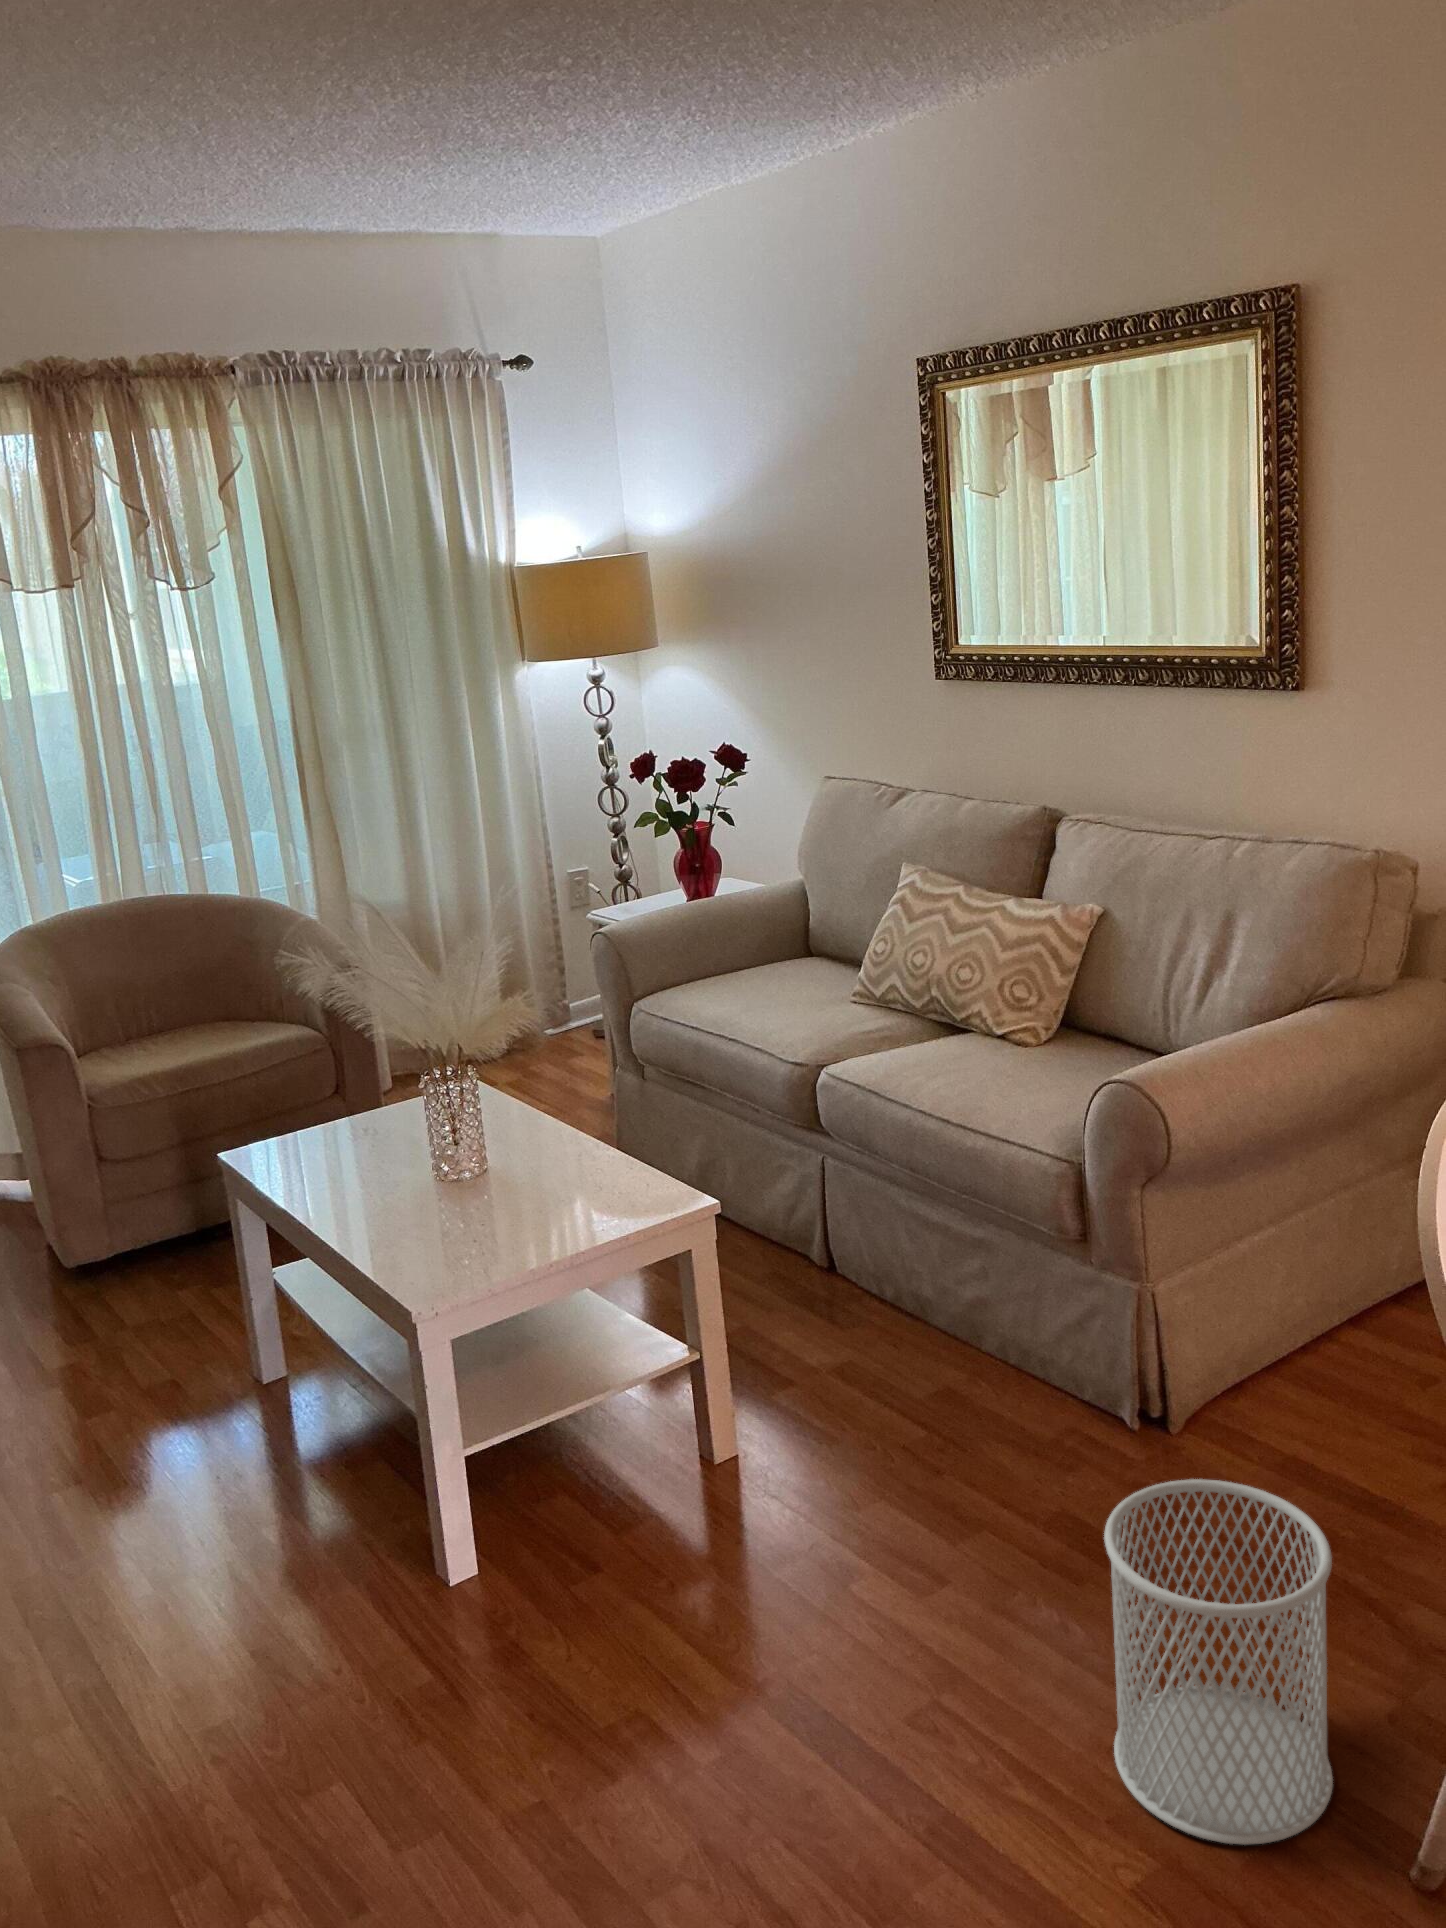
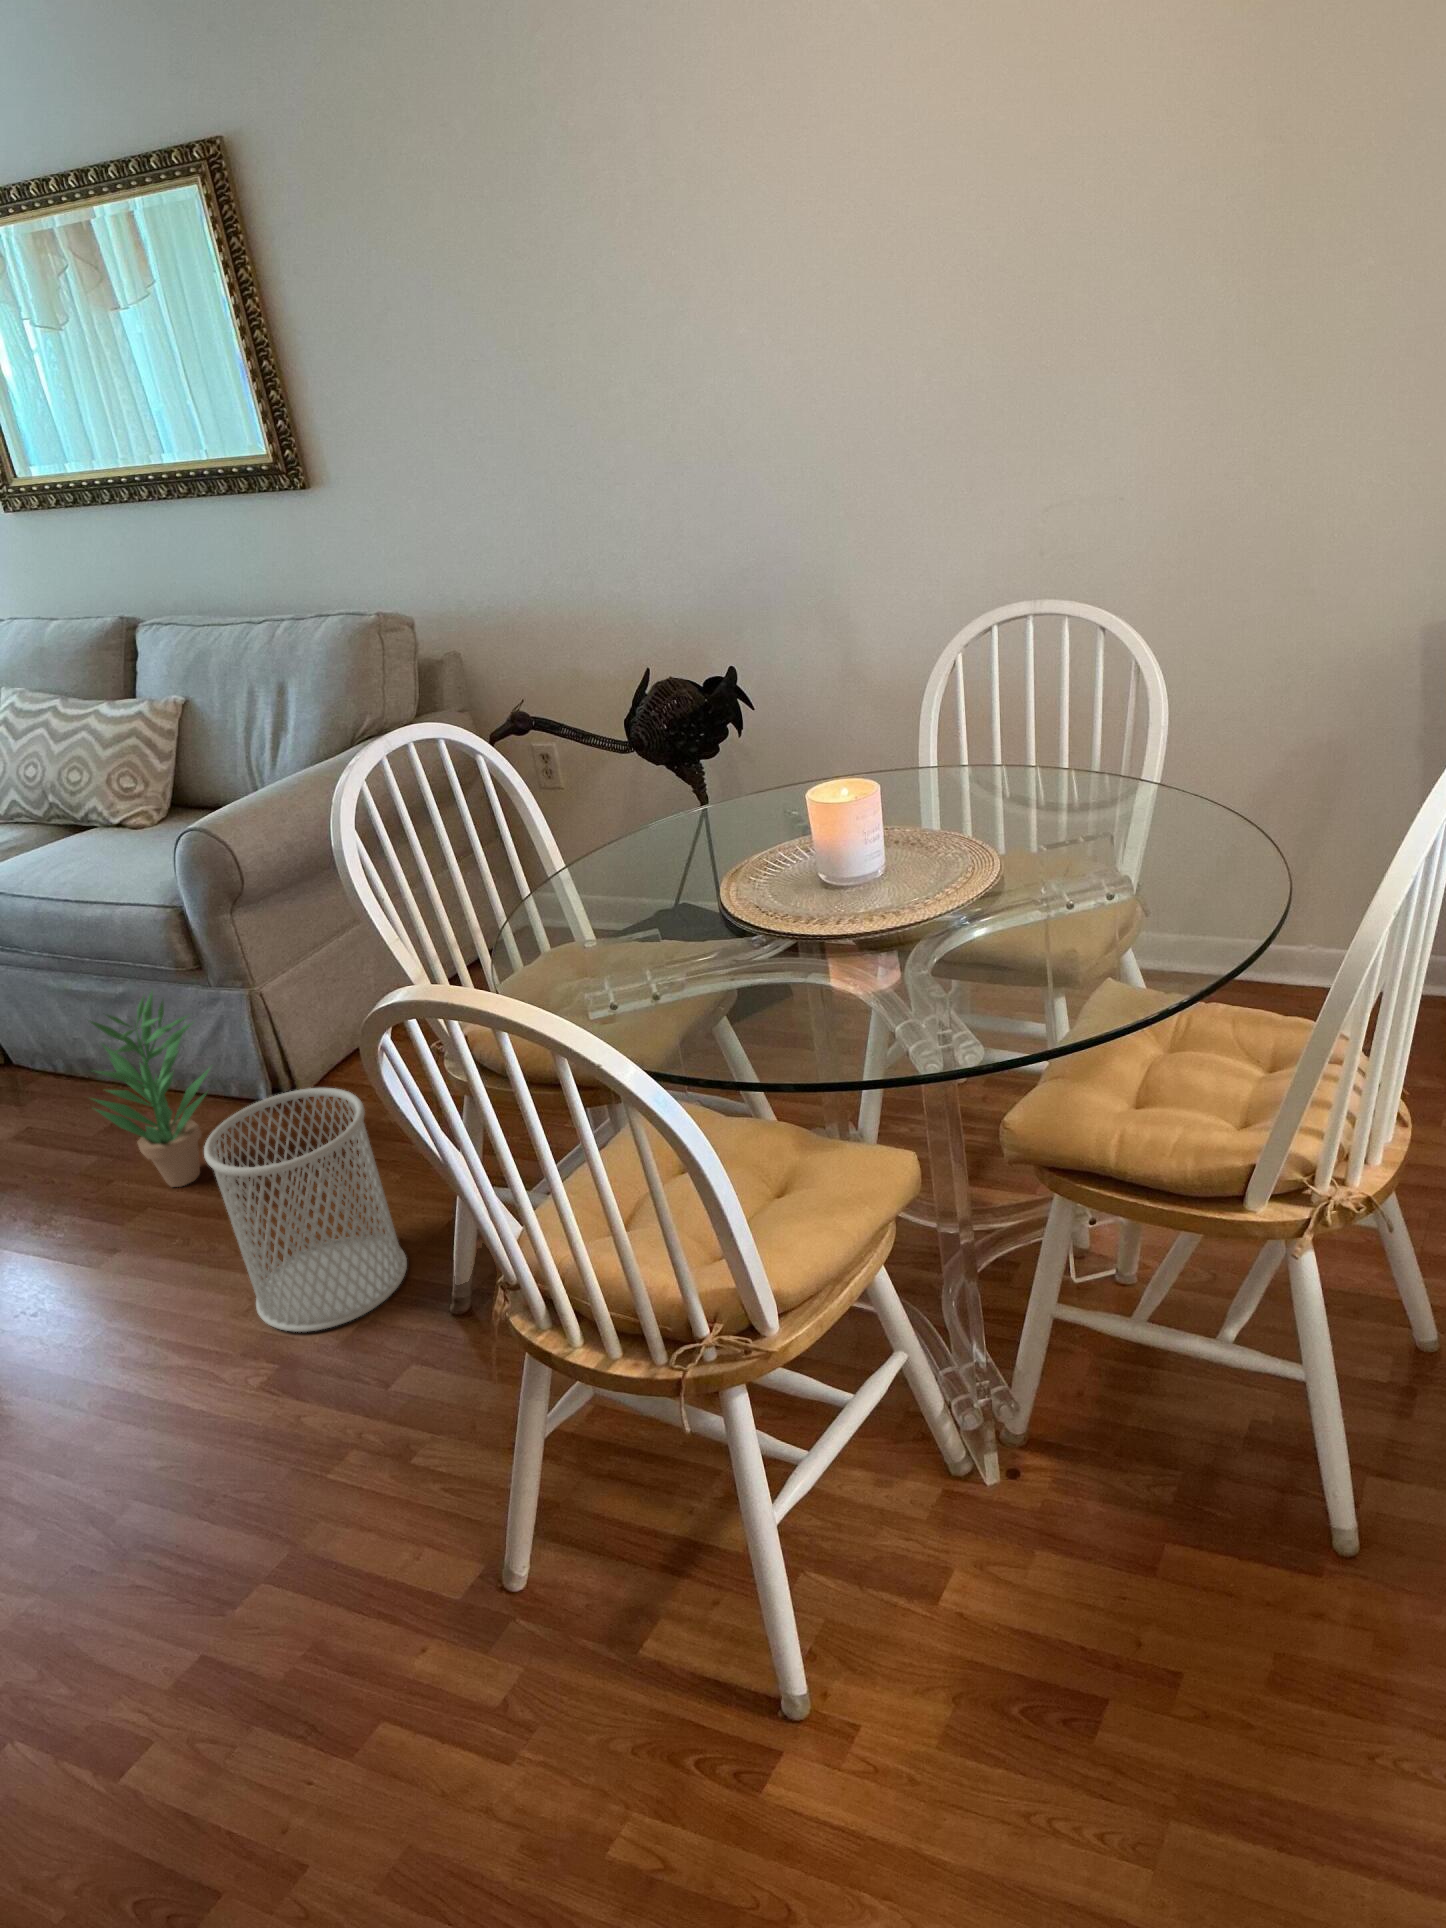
potted plant: none [934,1266,1088,1513] -> present [90,991,210,1187]

